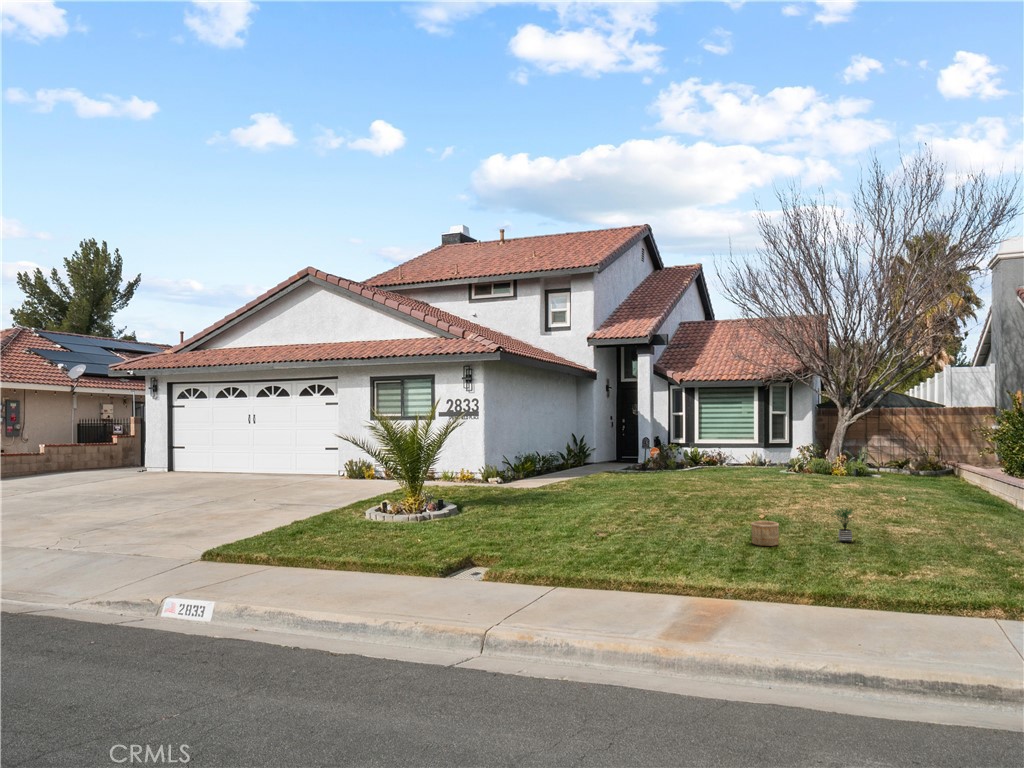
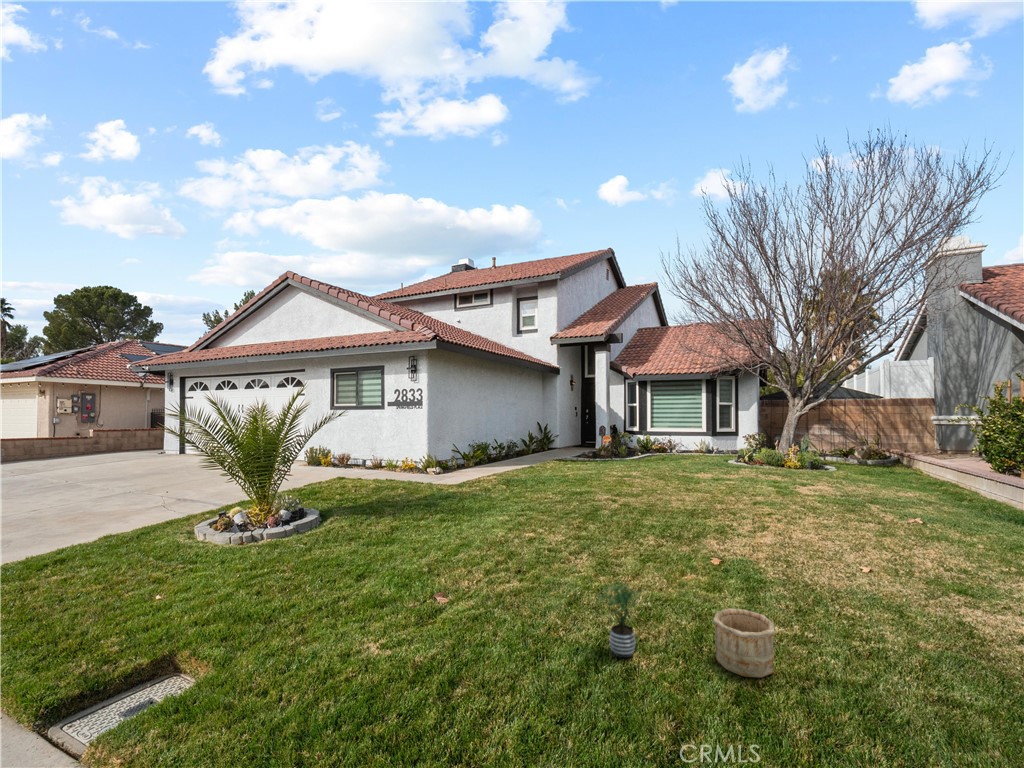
potted plant: present [832,508,852,543] -> present [597,581,640,658]

